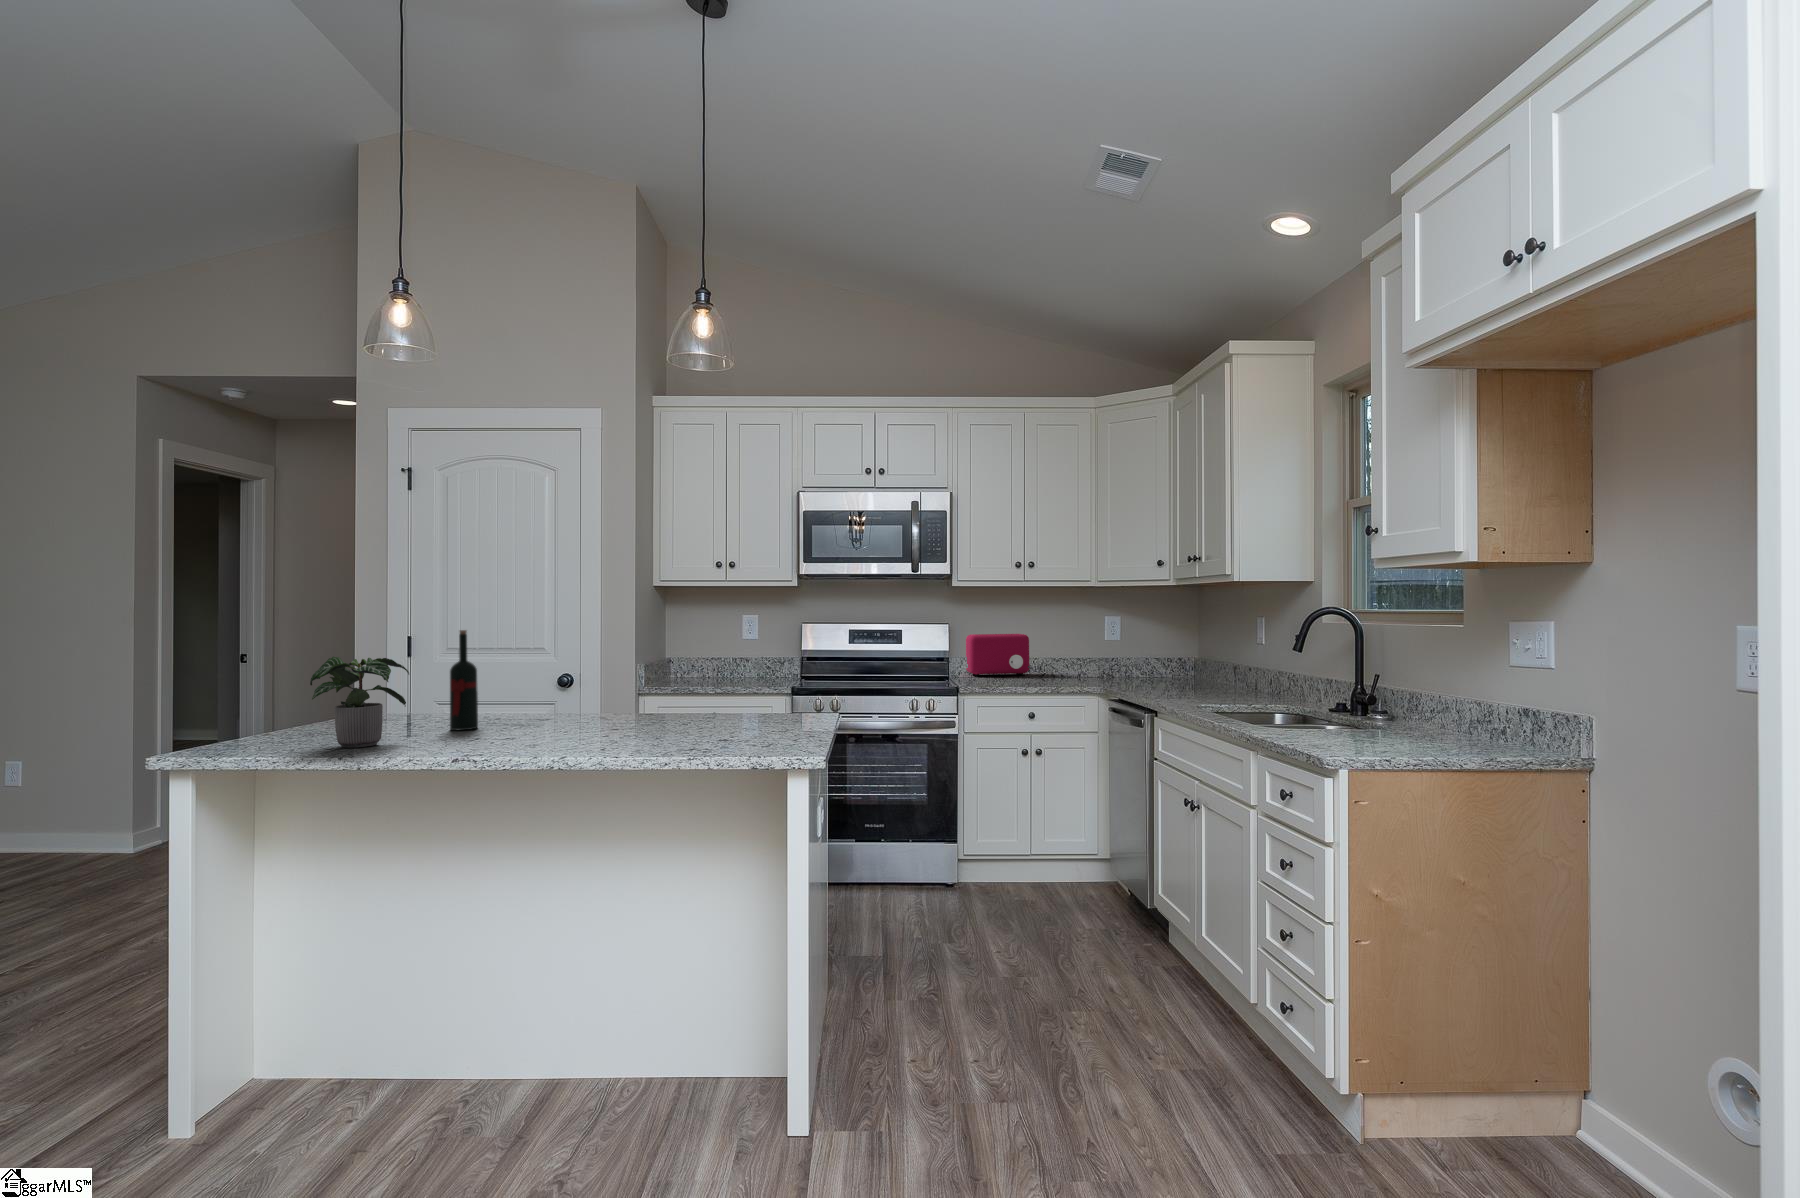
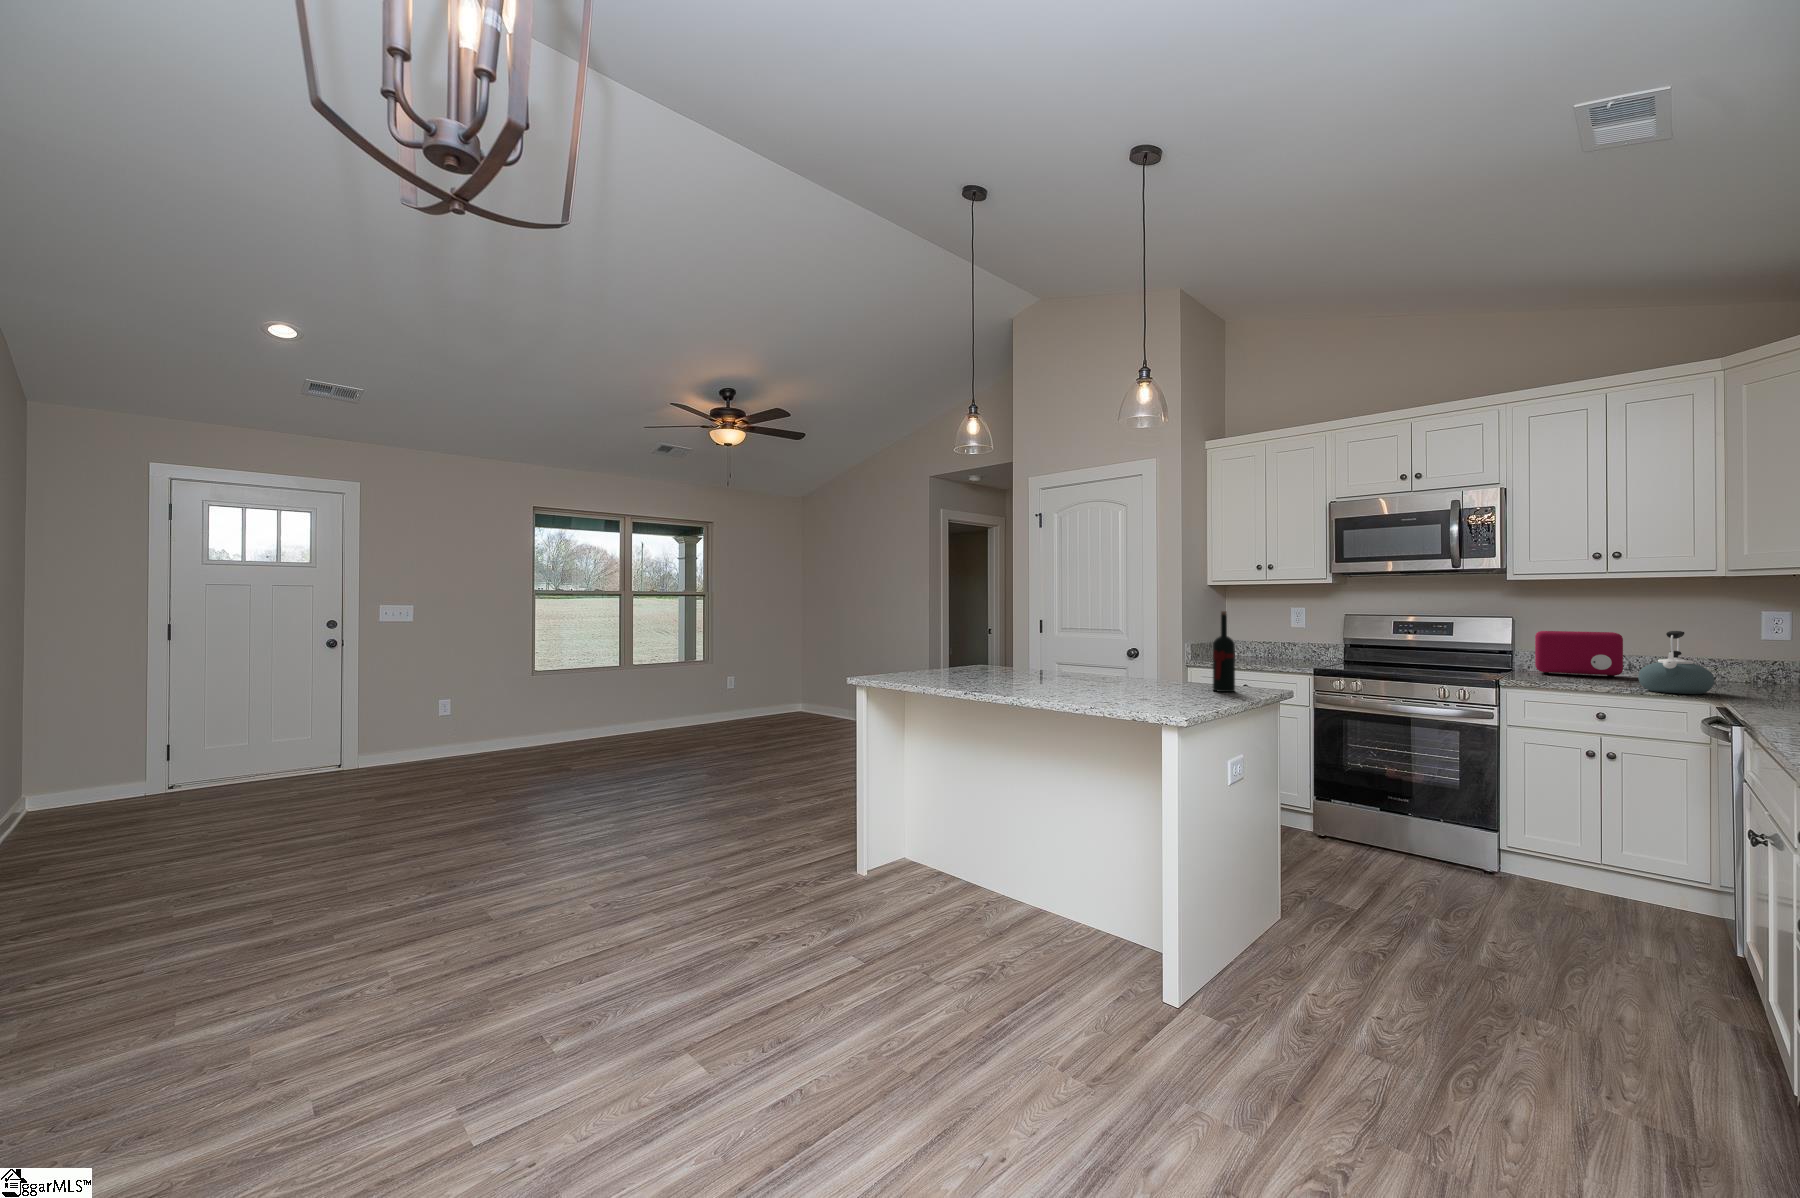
wine bottle: present [450,630,478,730] -> present [1213,611,1235,692]
kettle: none [1056,631,1103,686] -> present [1638,631,1714,694]
potted plant: present [310,657,409,748] -> none [923,623,983,677]

